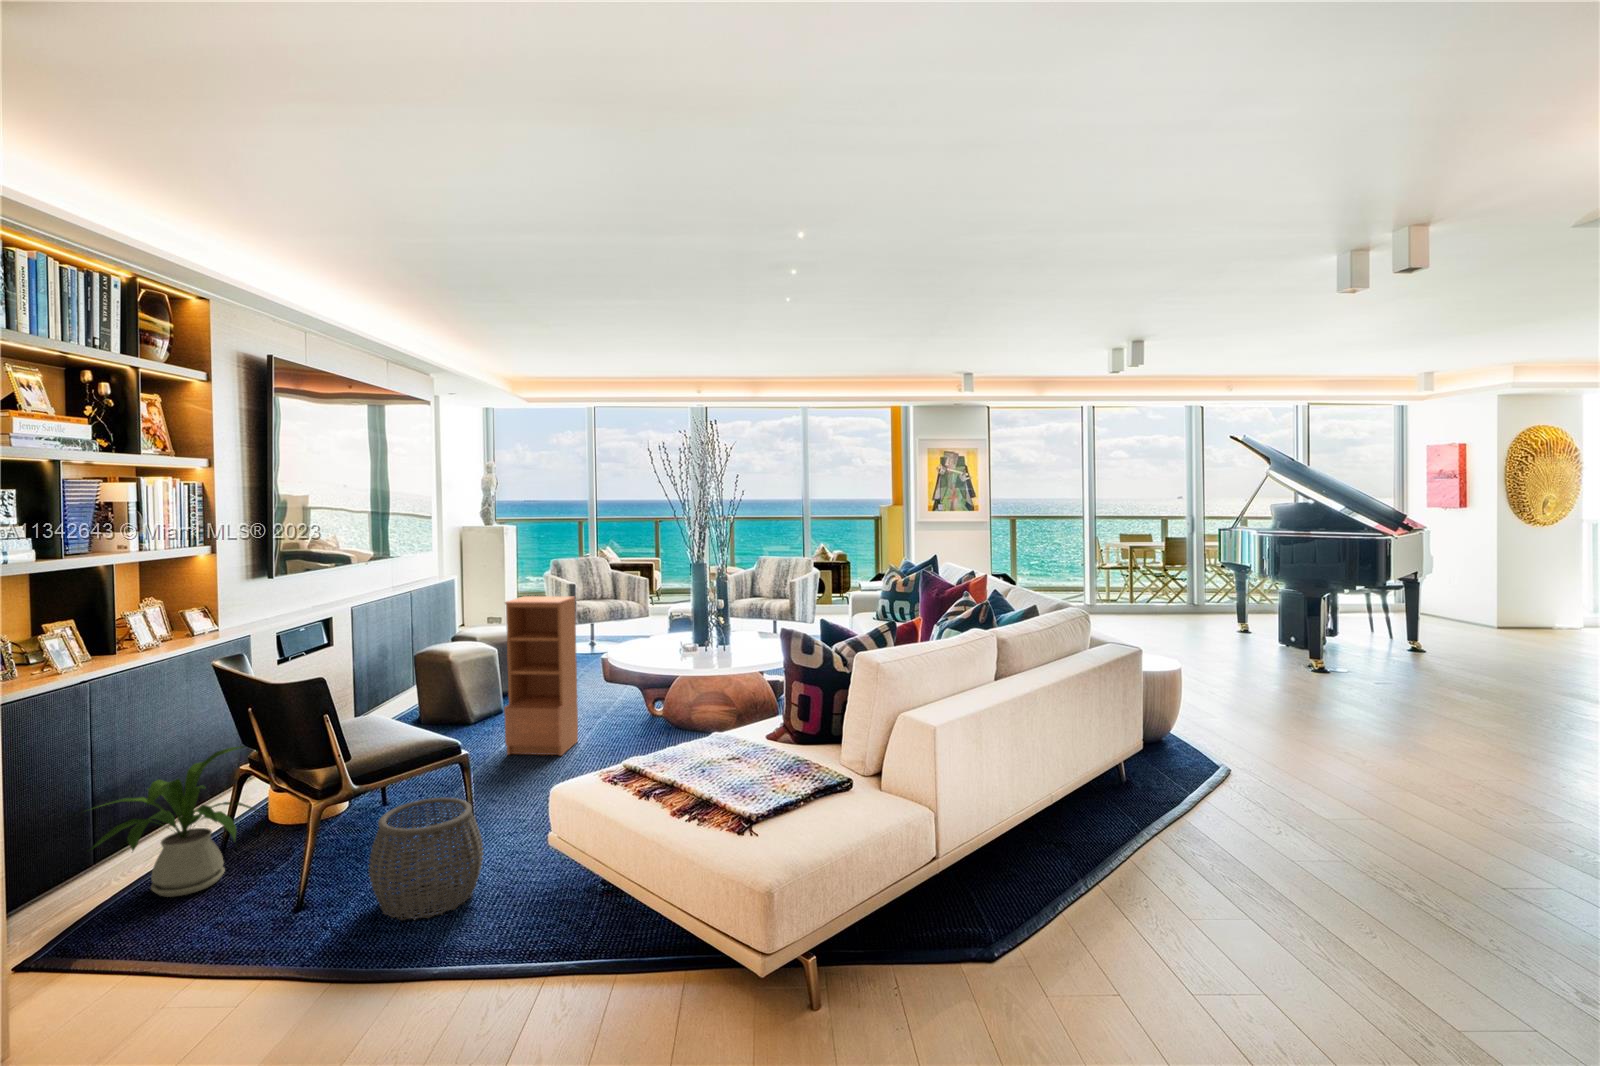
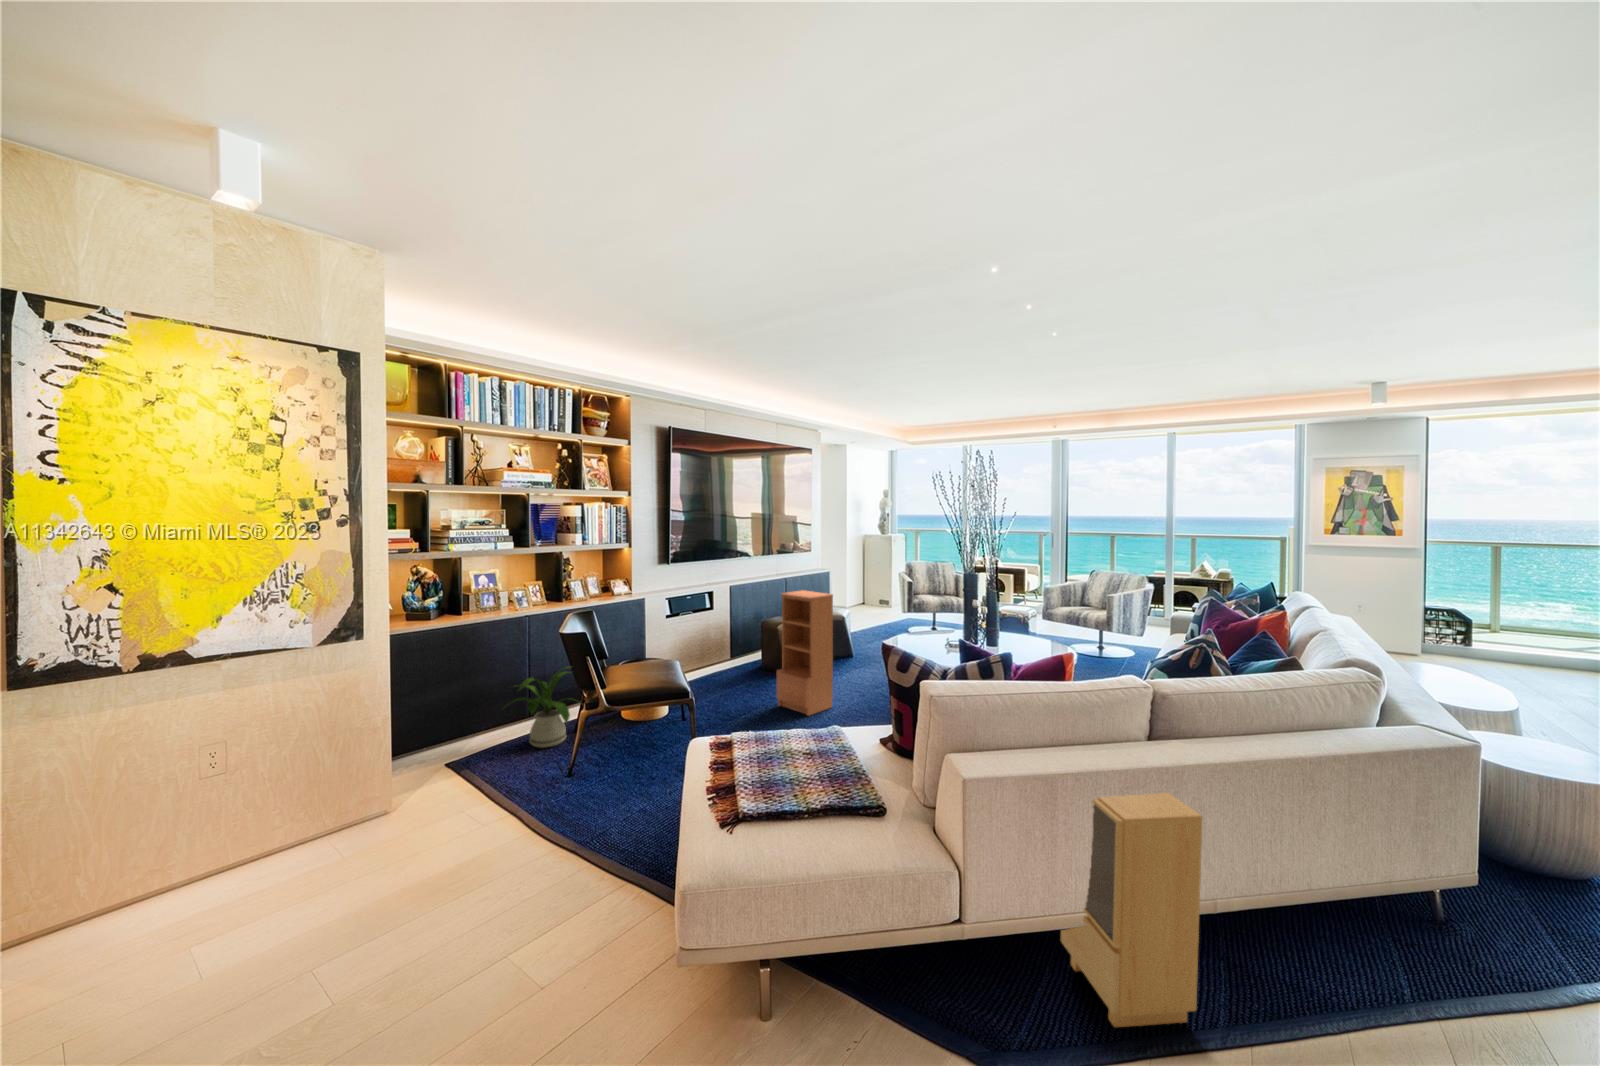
speaker: none [1000,688,1102,879] -> present [1061,793,1202,1027]
woven basket: present [369,798,483,920] -> none [578,726,653,809]

